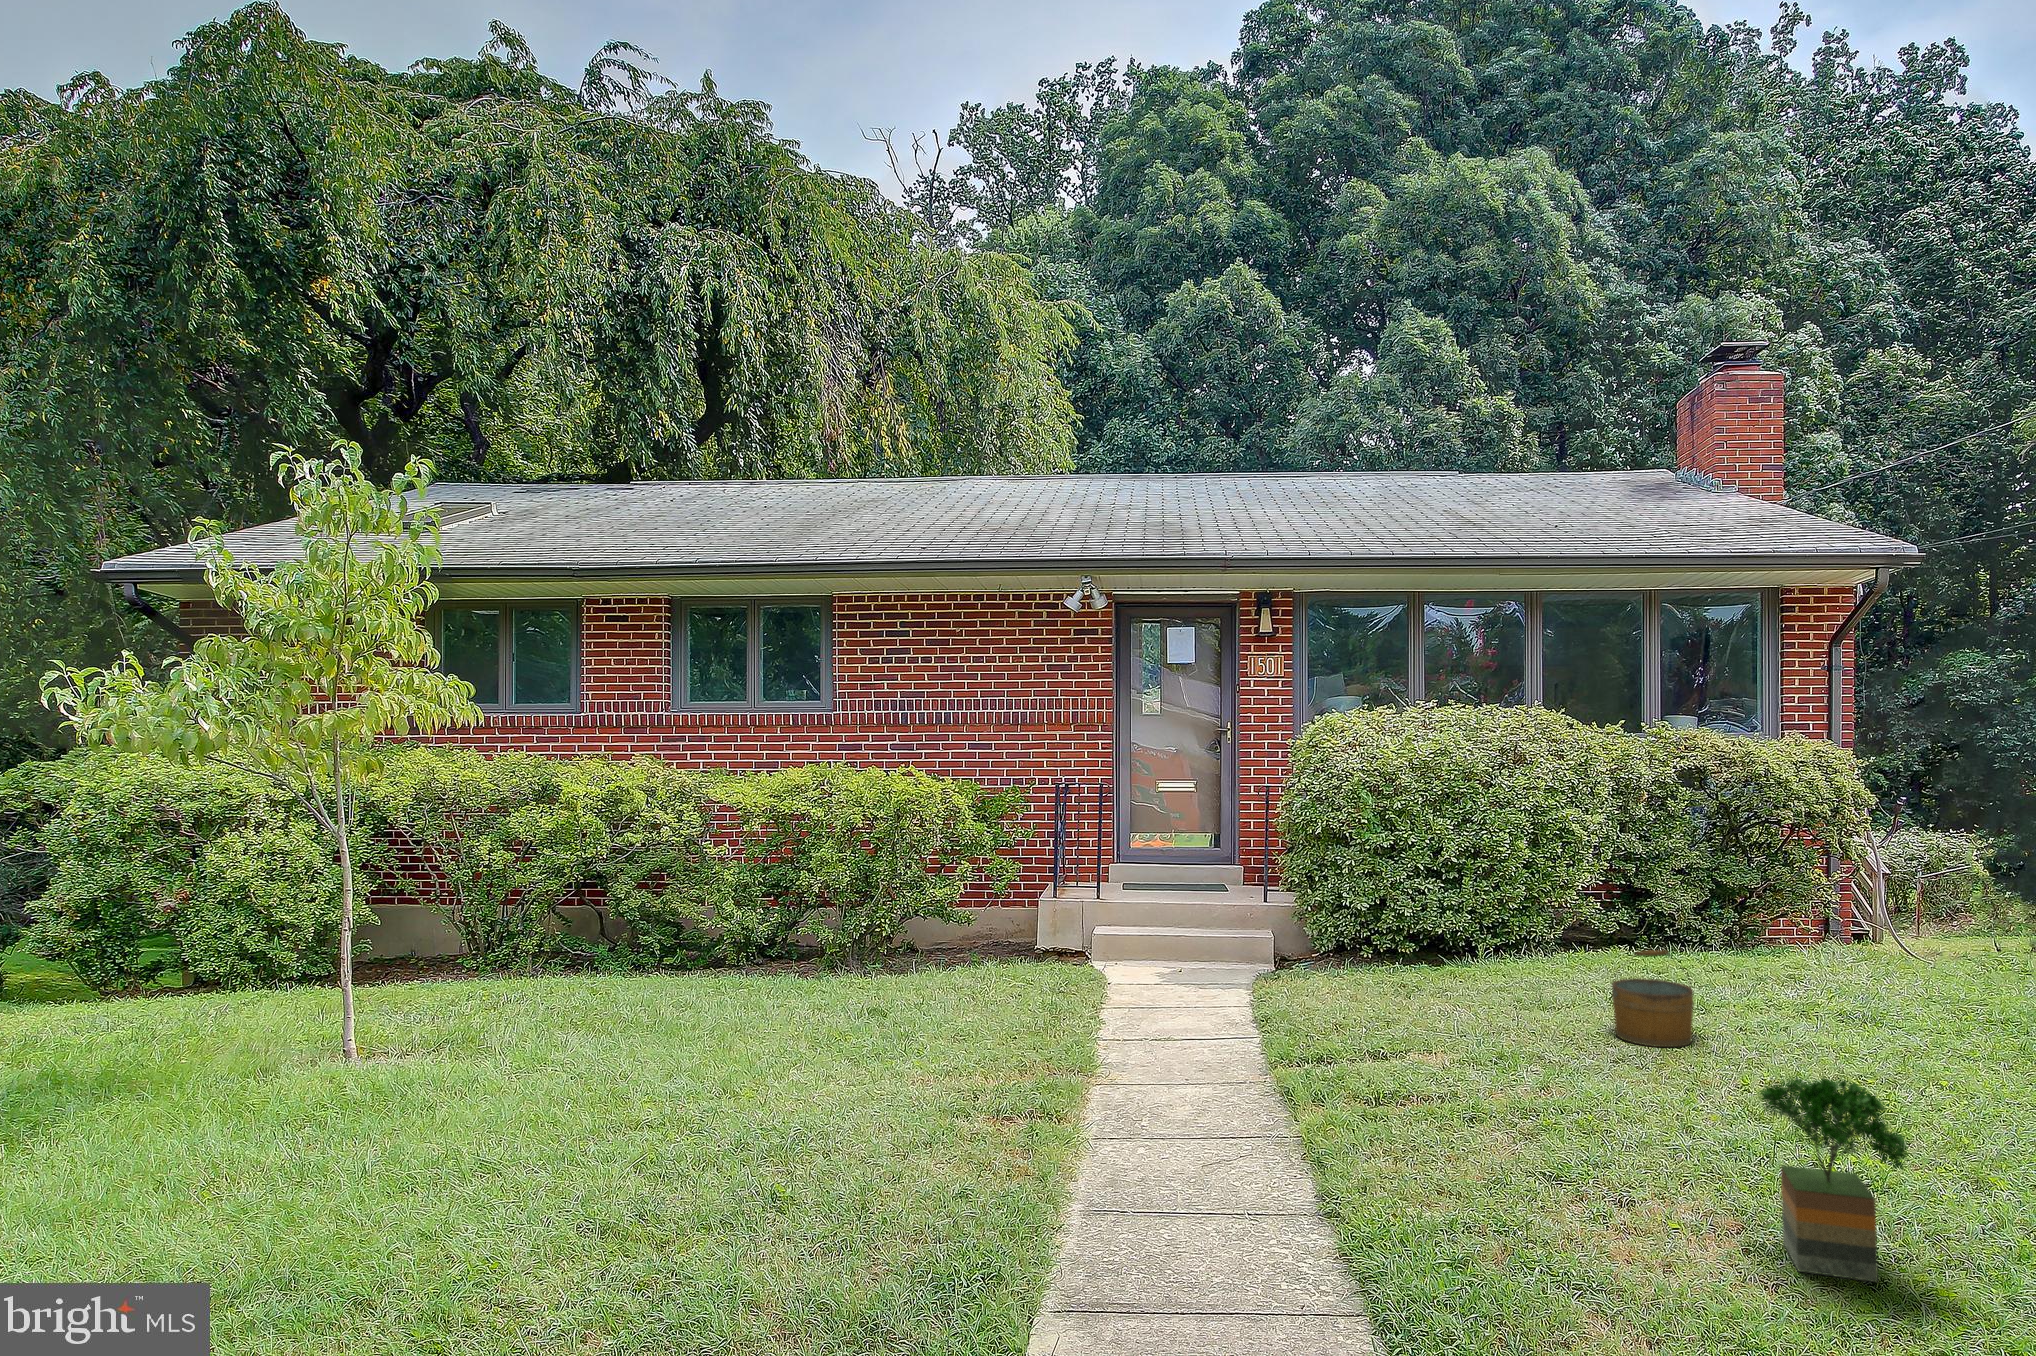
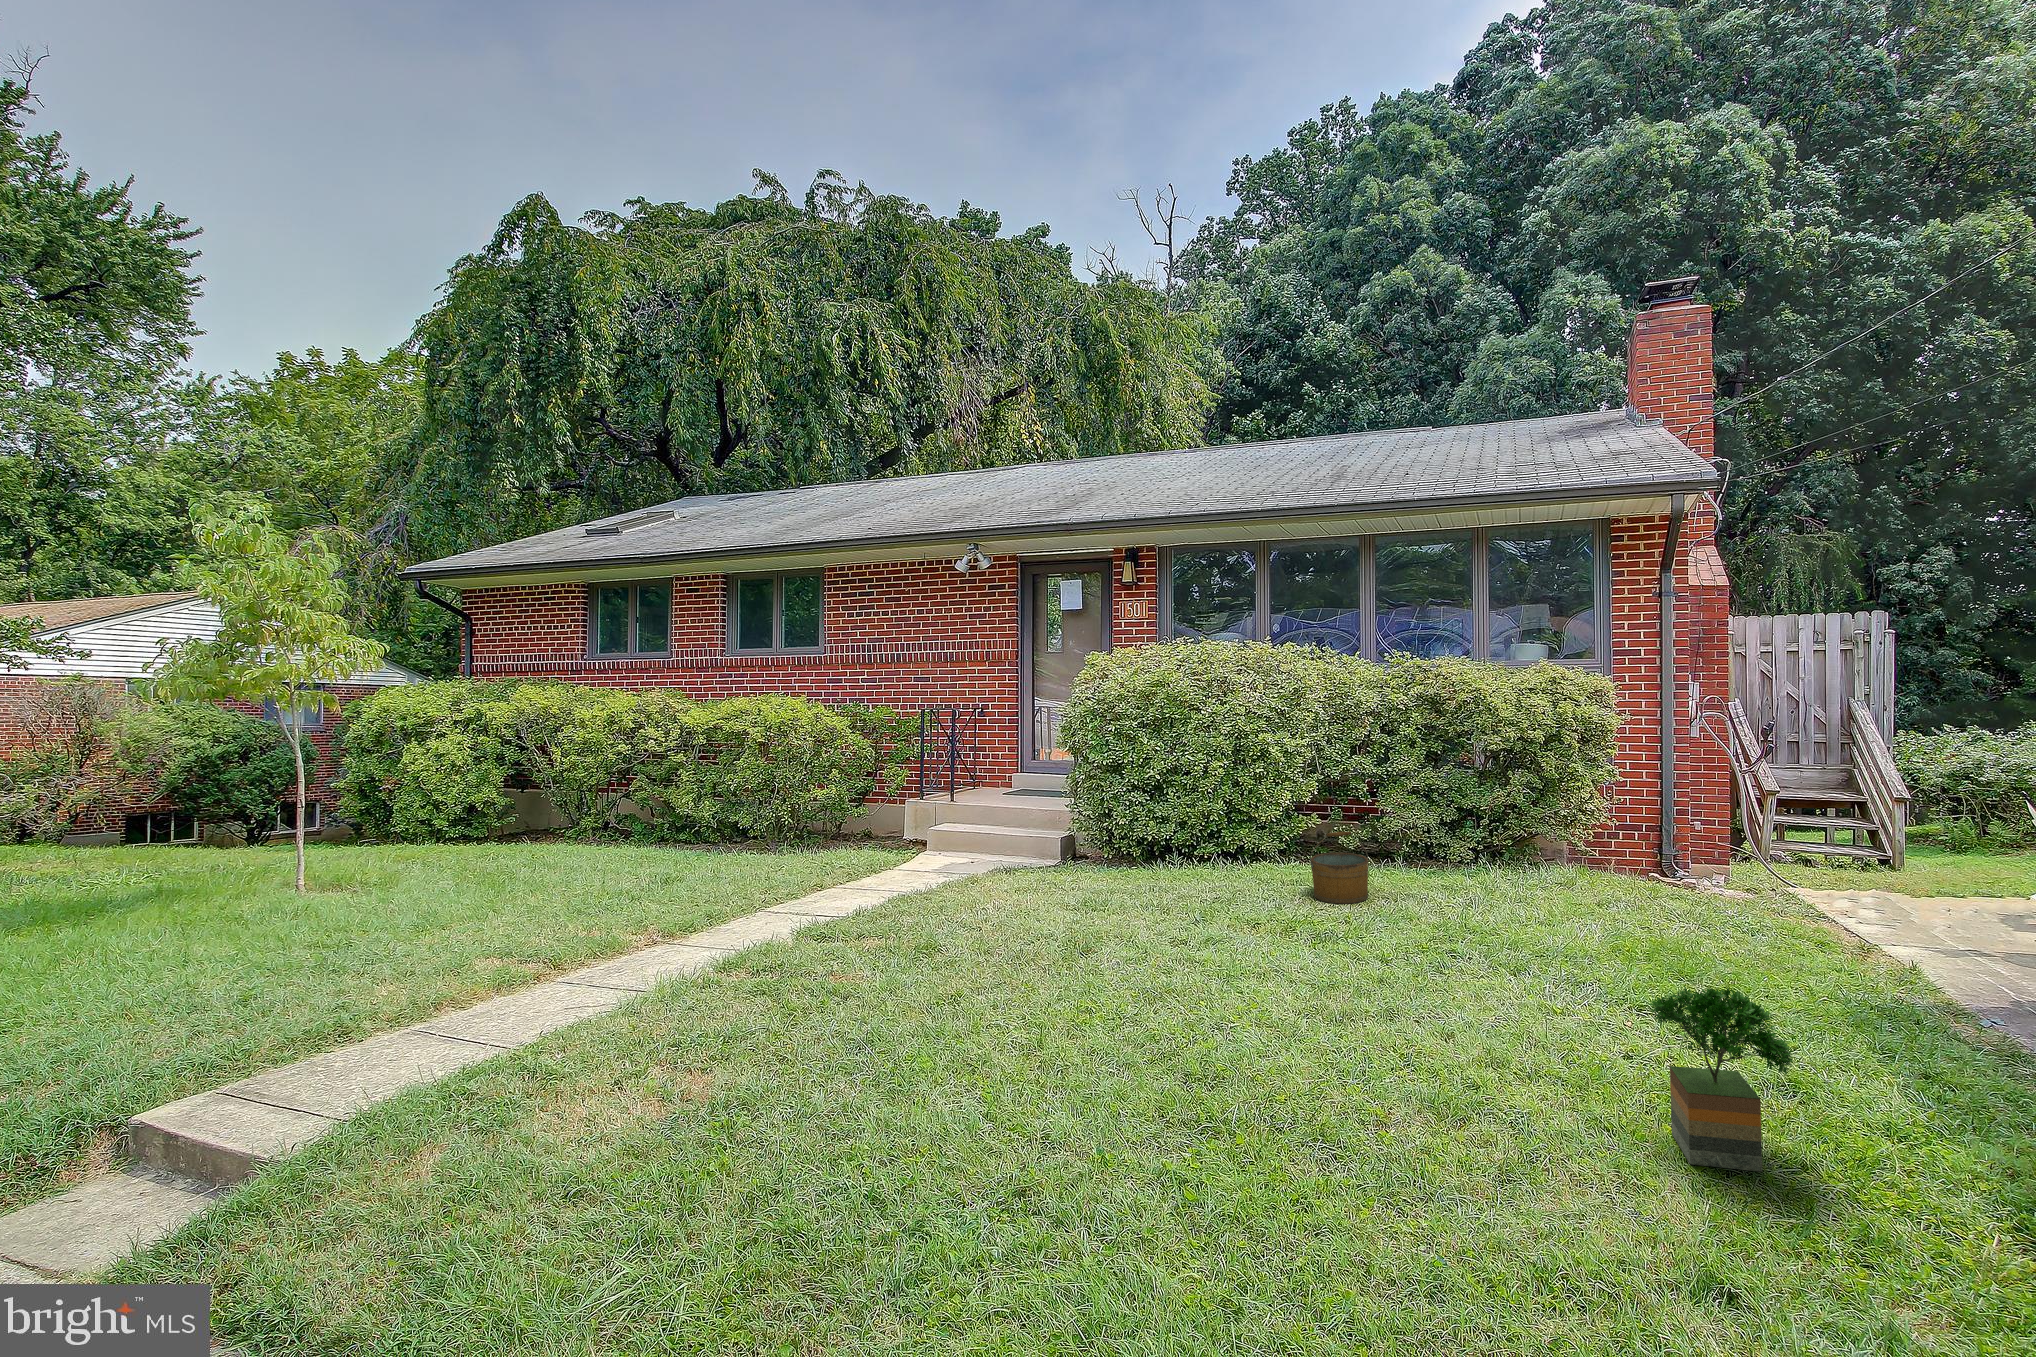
bucket: present [1612,950,1694,1047] -> present [1310,832,1368,904]

